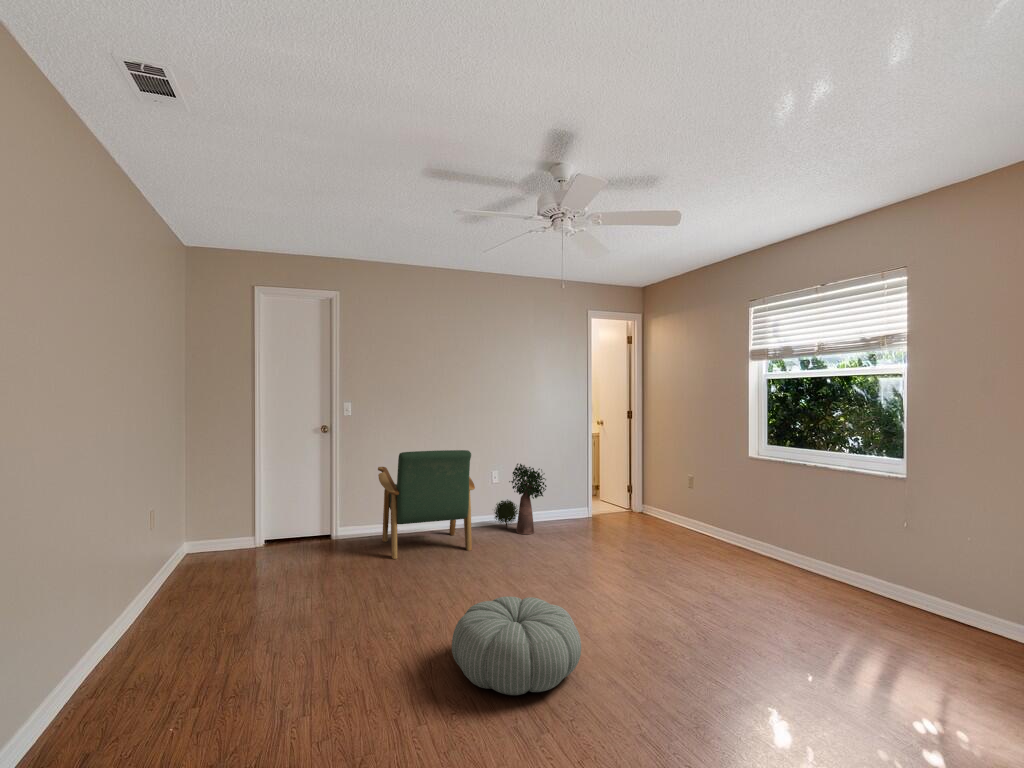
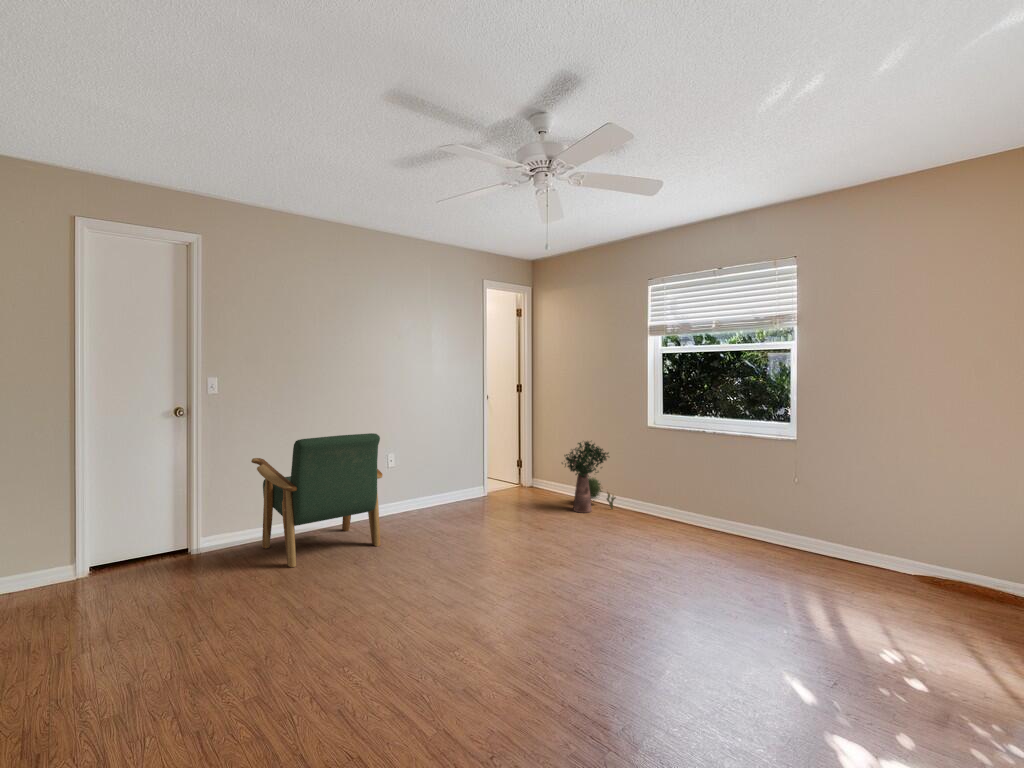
potted plant: present [494,464,547,534] -> present [562,441,616,513]
pouf: present [452,597,581,695] -> none [445,589,581,697]

